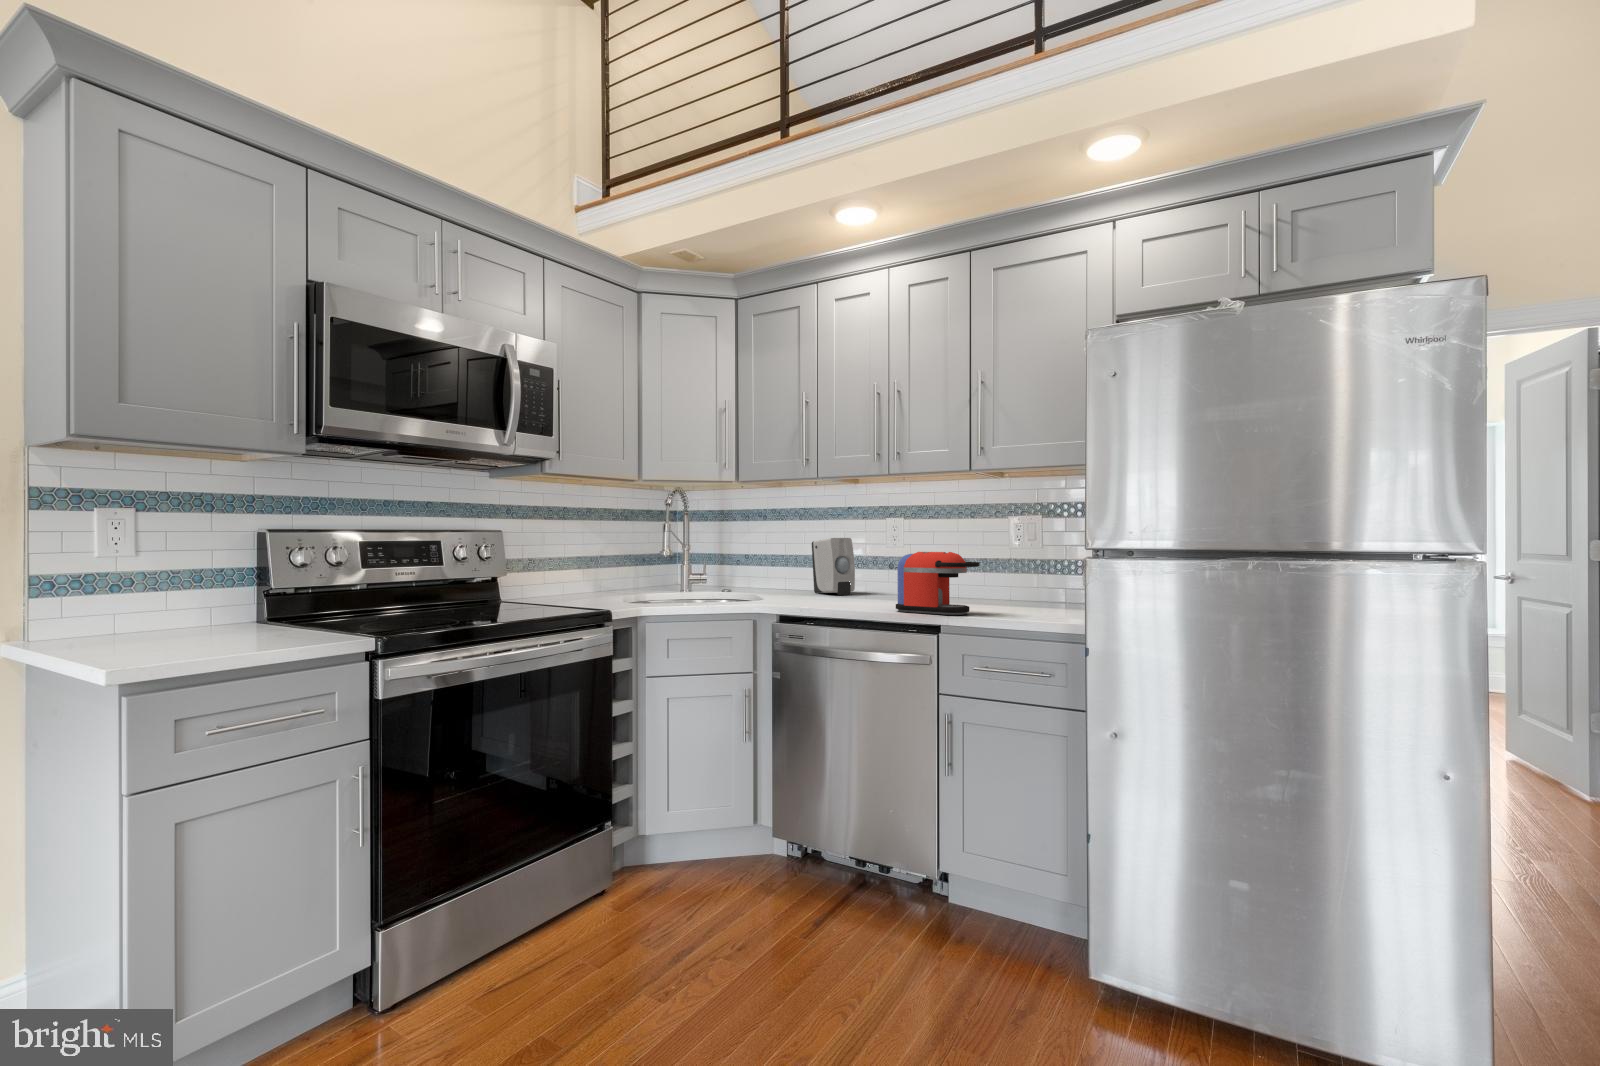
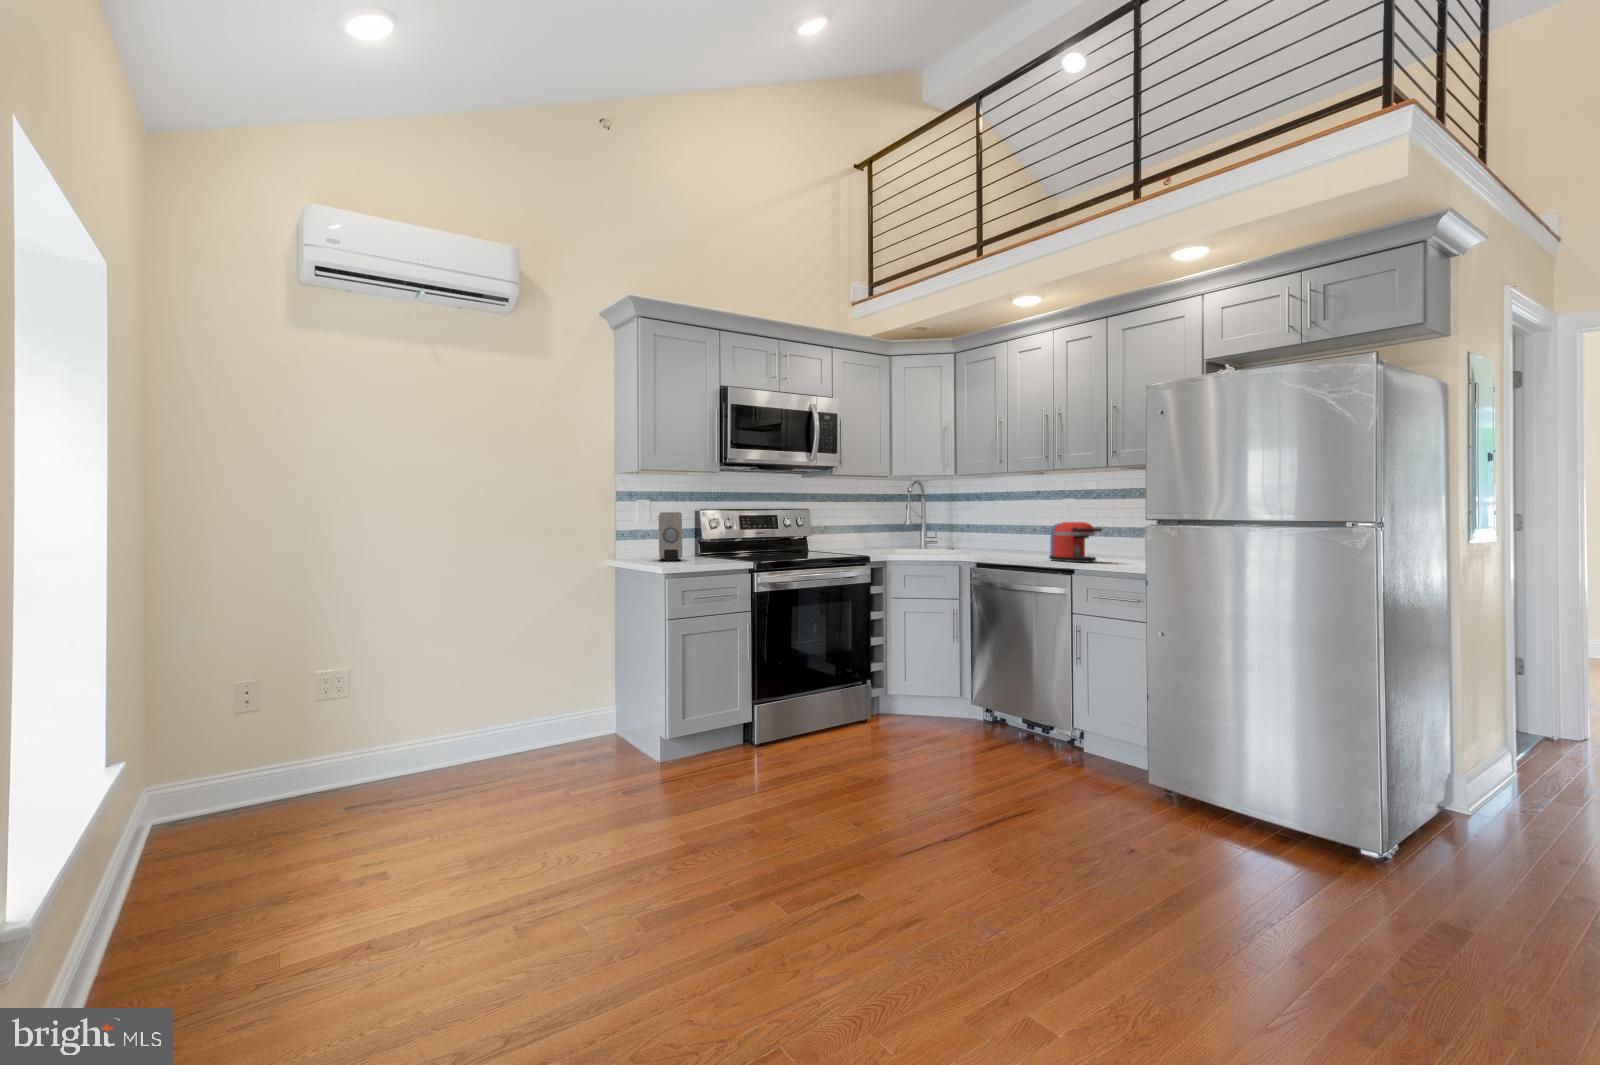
soap dispenser: present [812,538,855,595] -> present [658,512,682,561]

